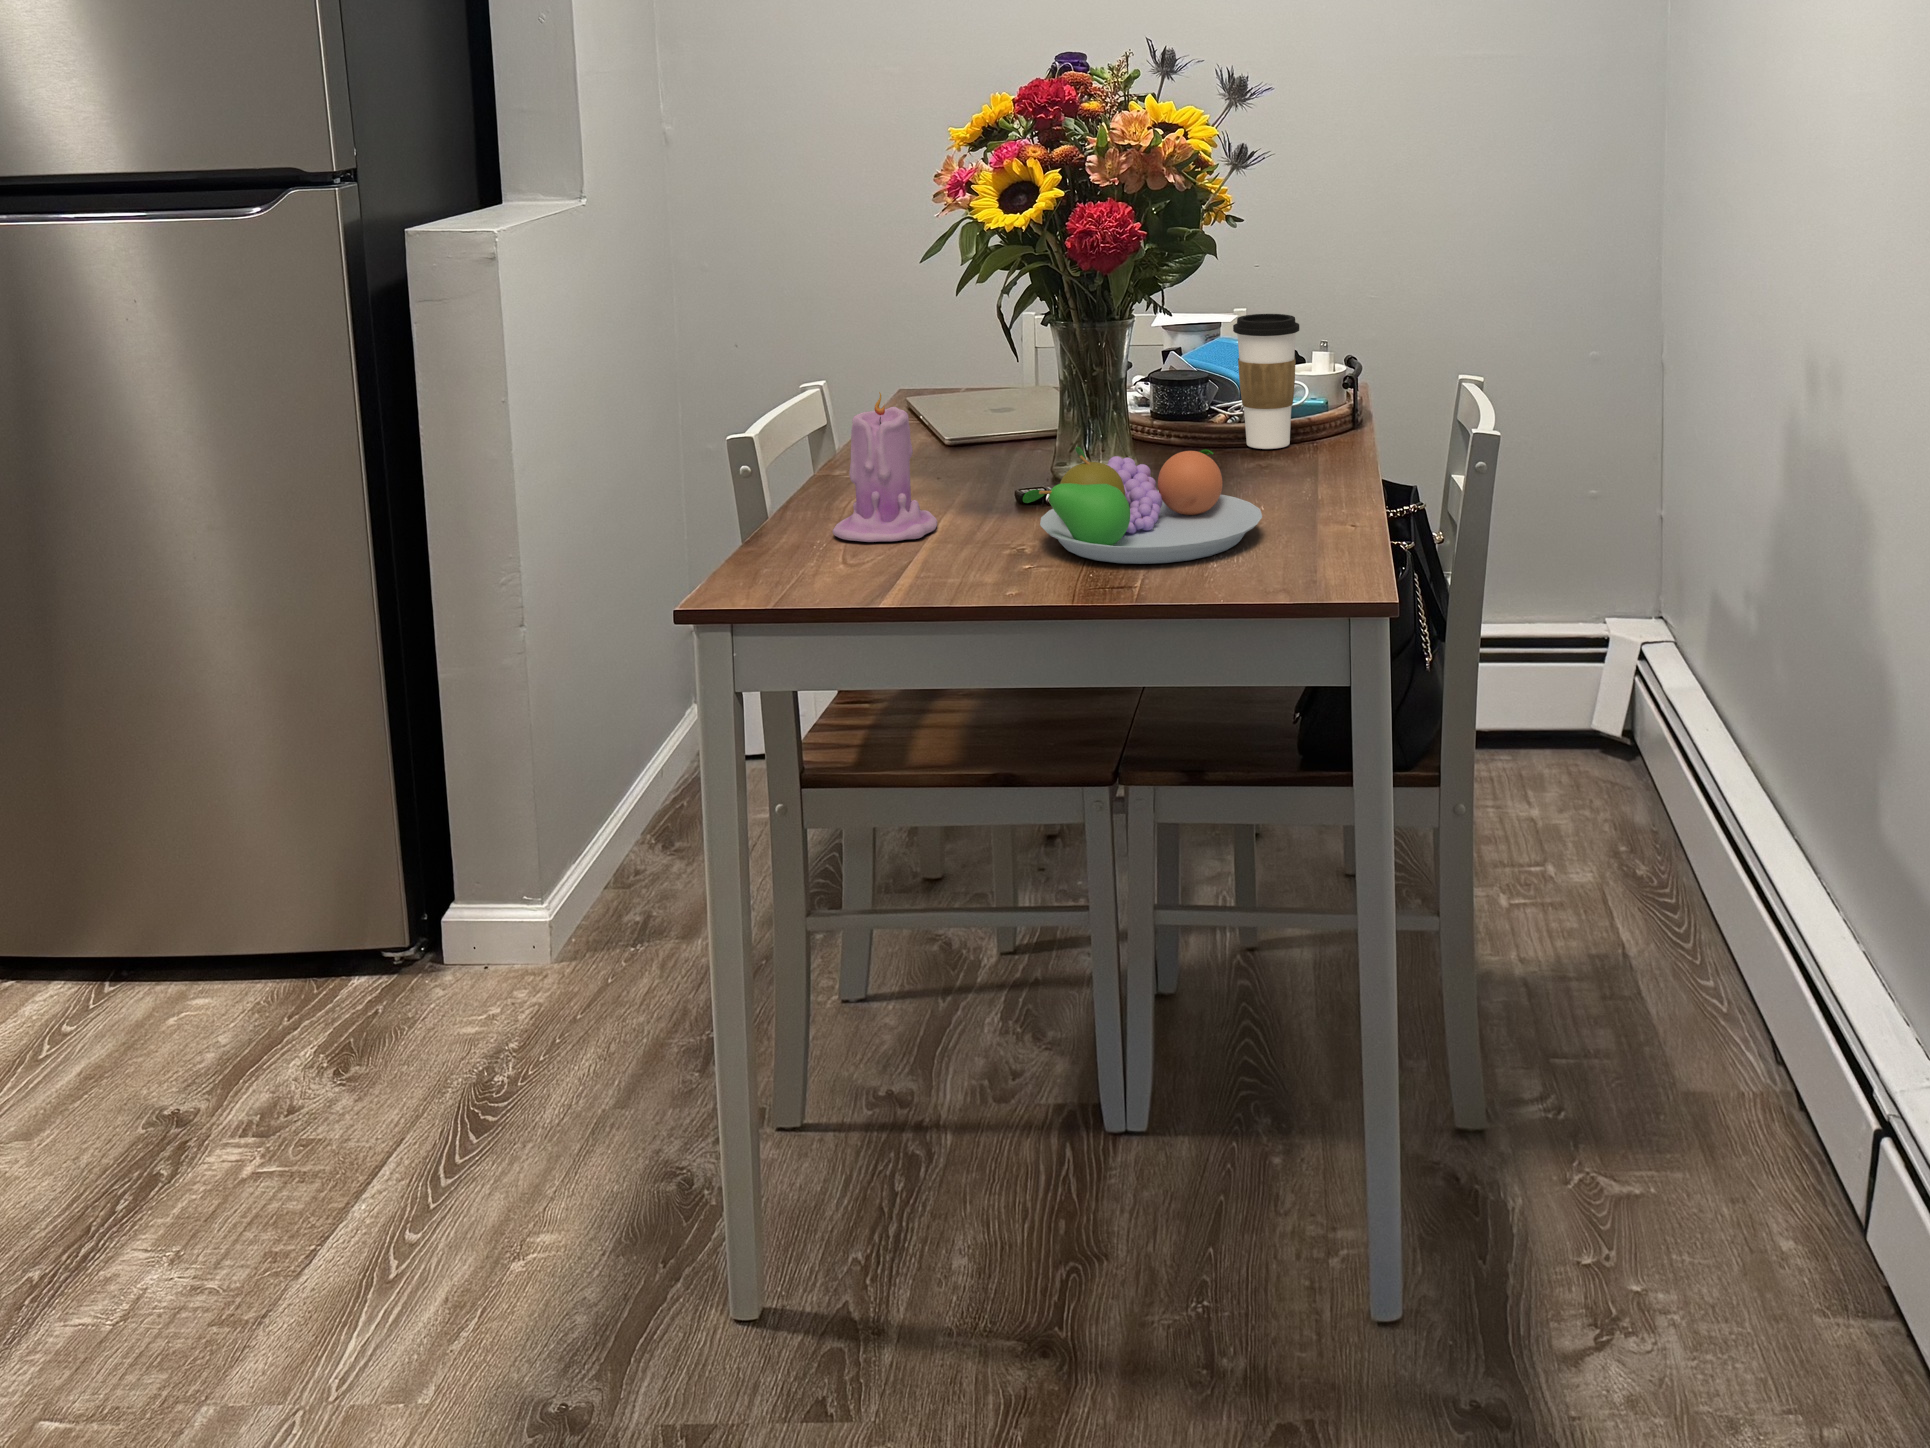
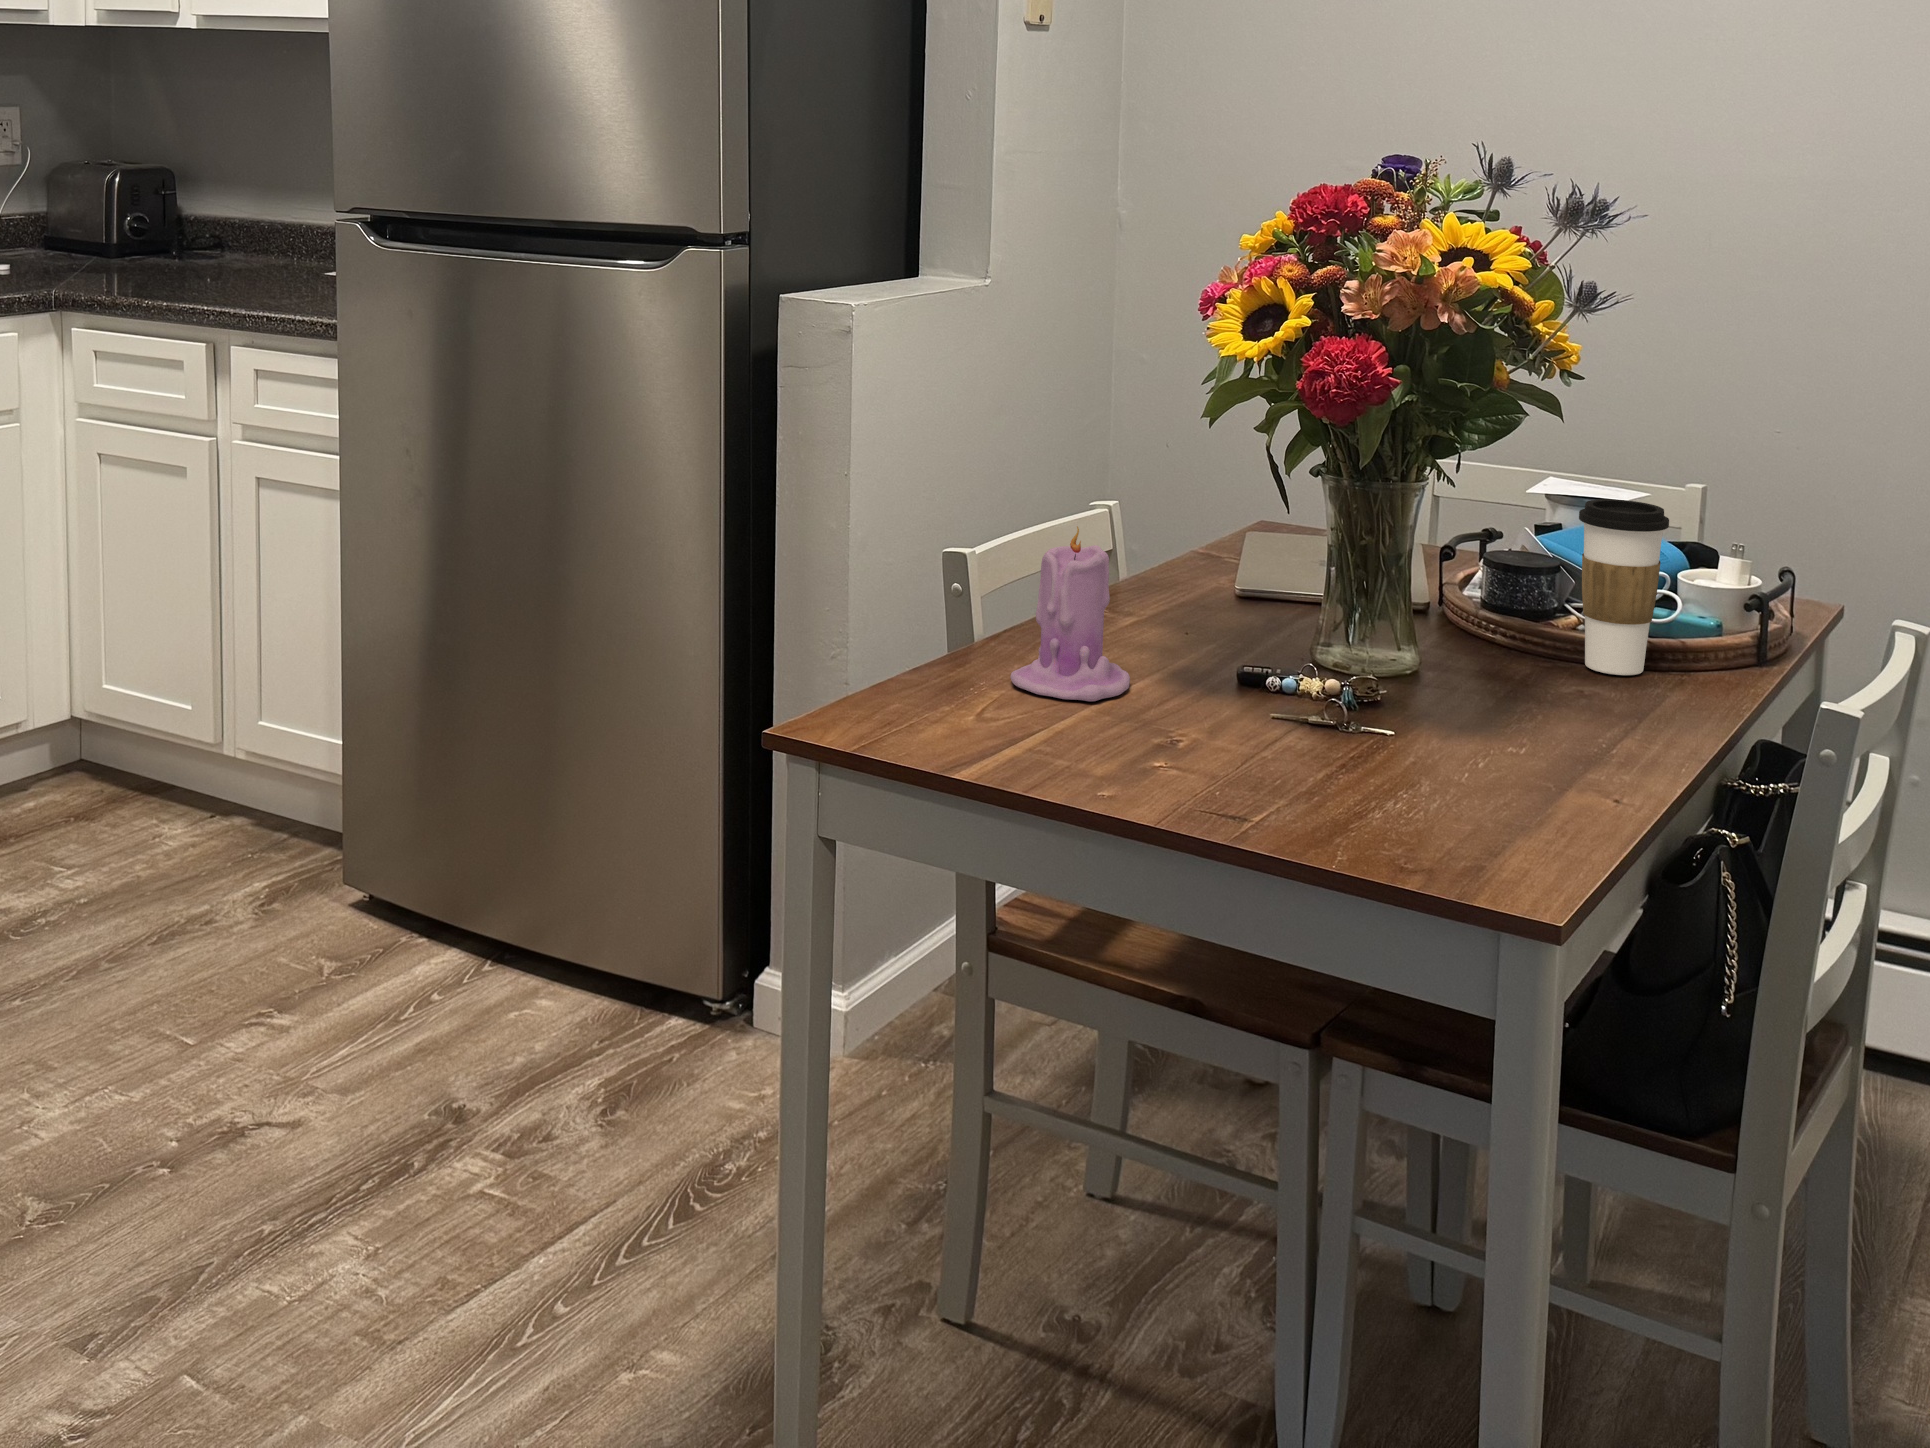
fruit bowl: present [1023,447,1262,564] -> none [1179,628,1491,796]

